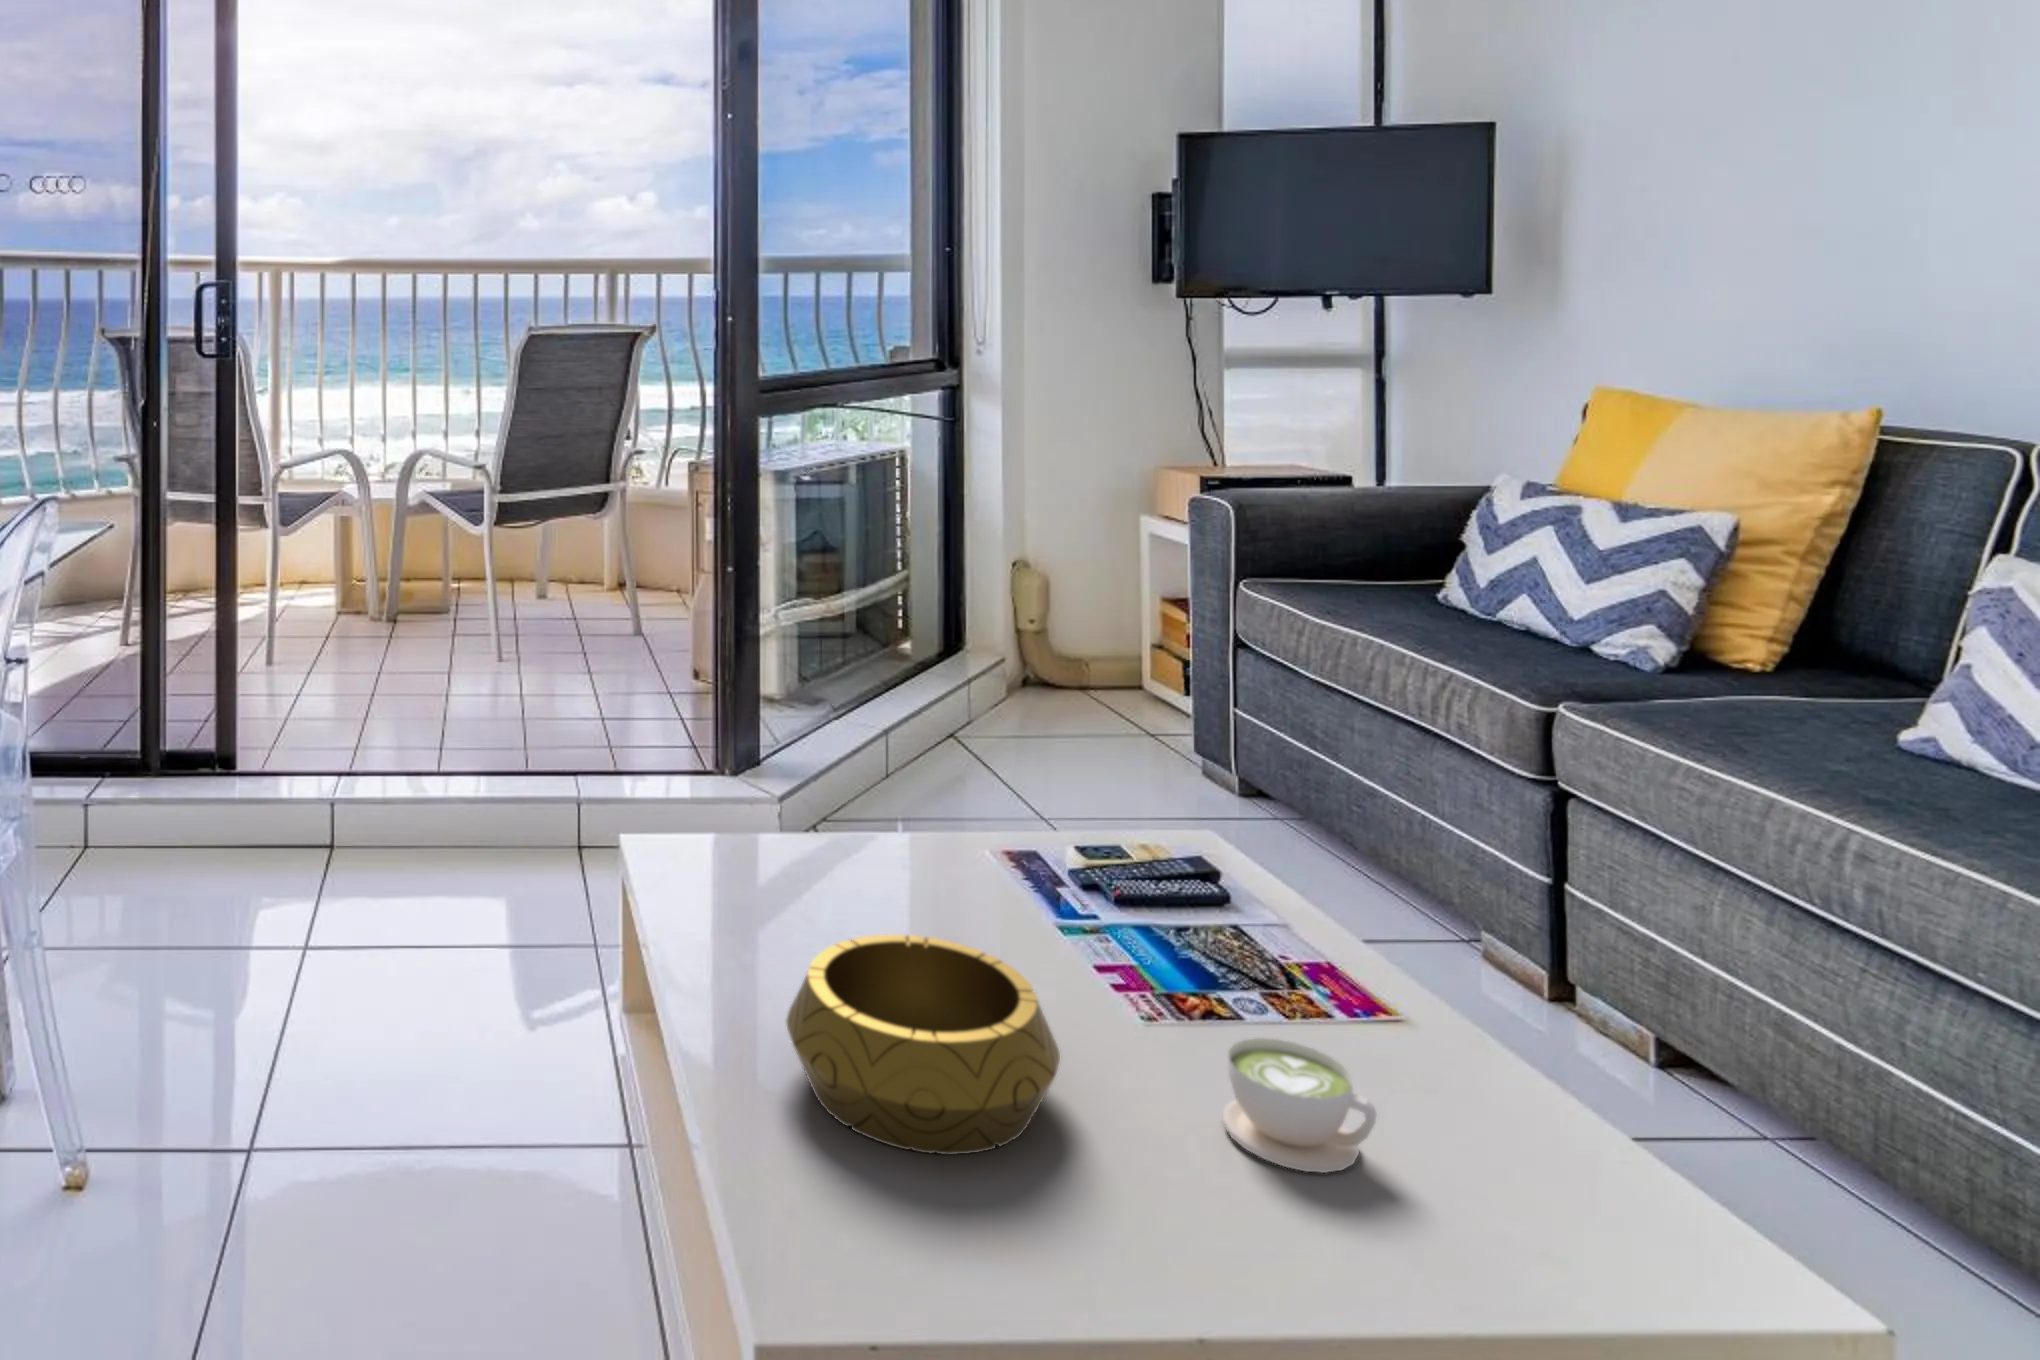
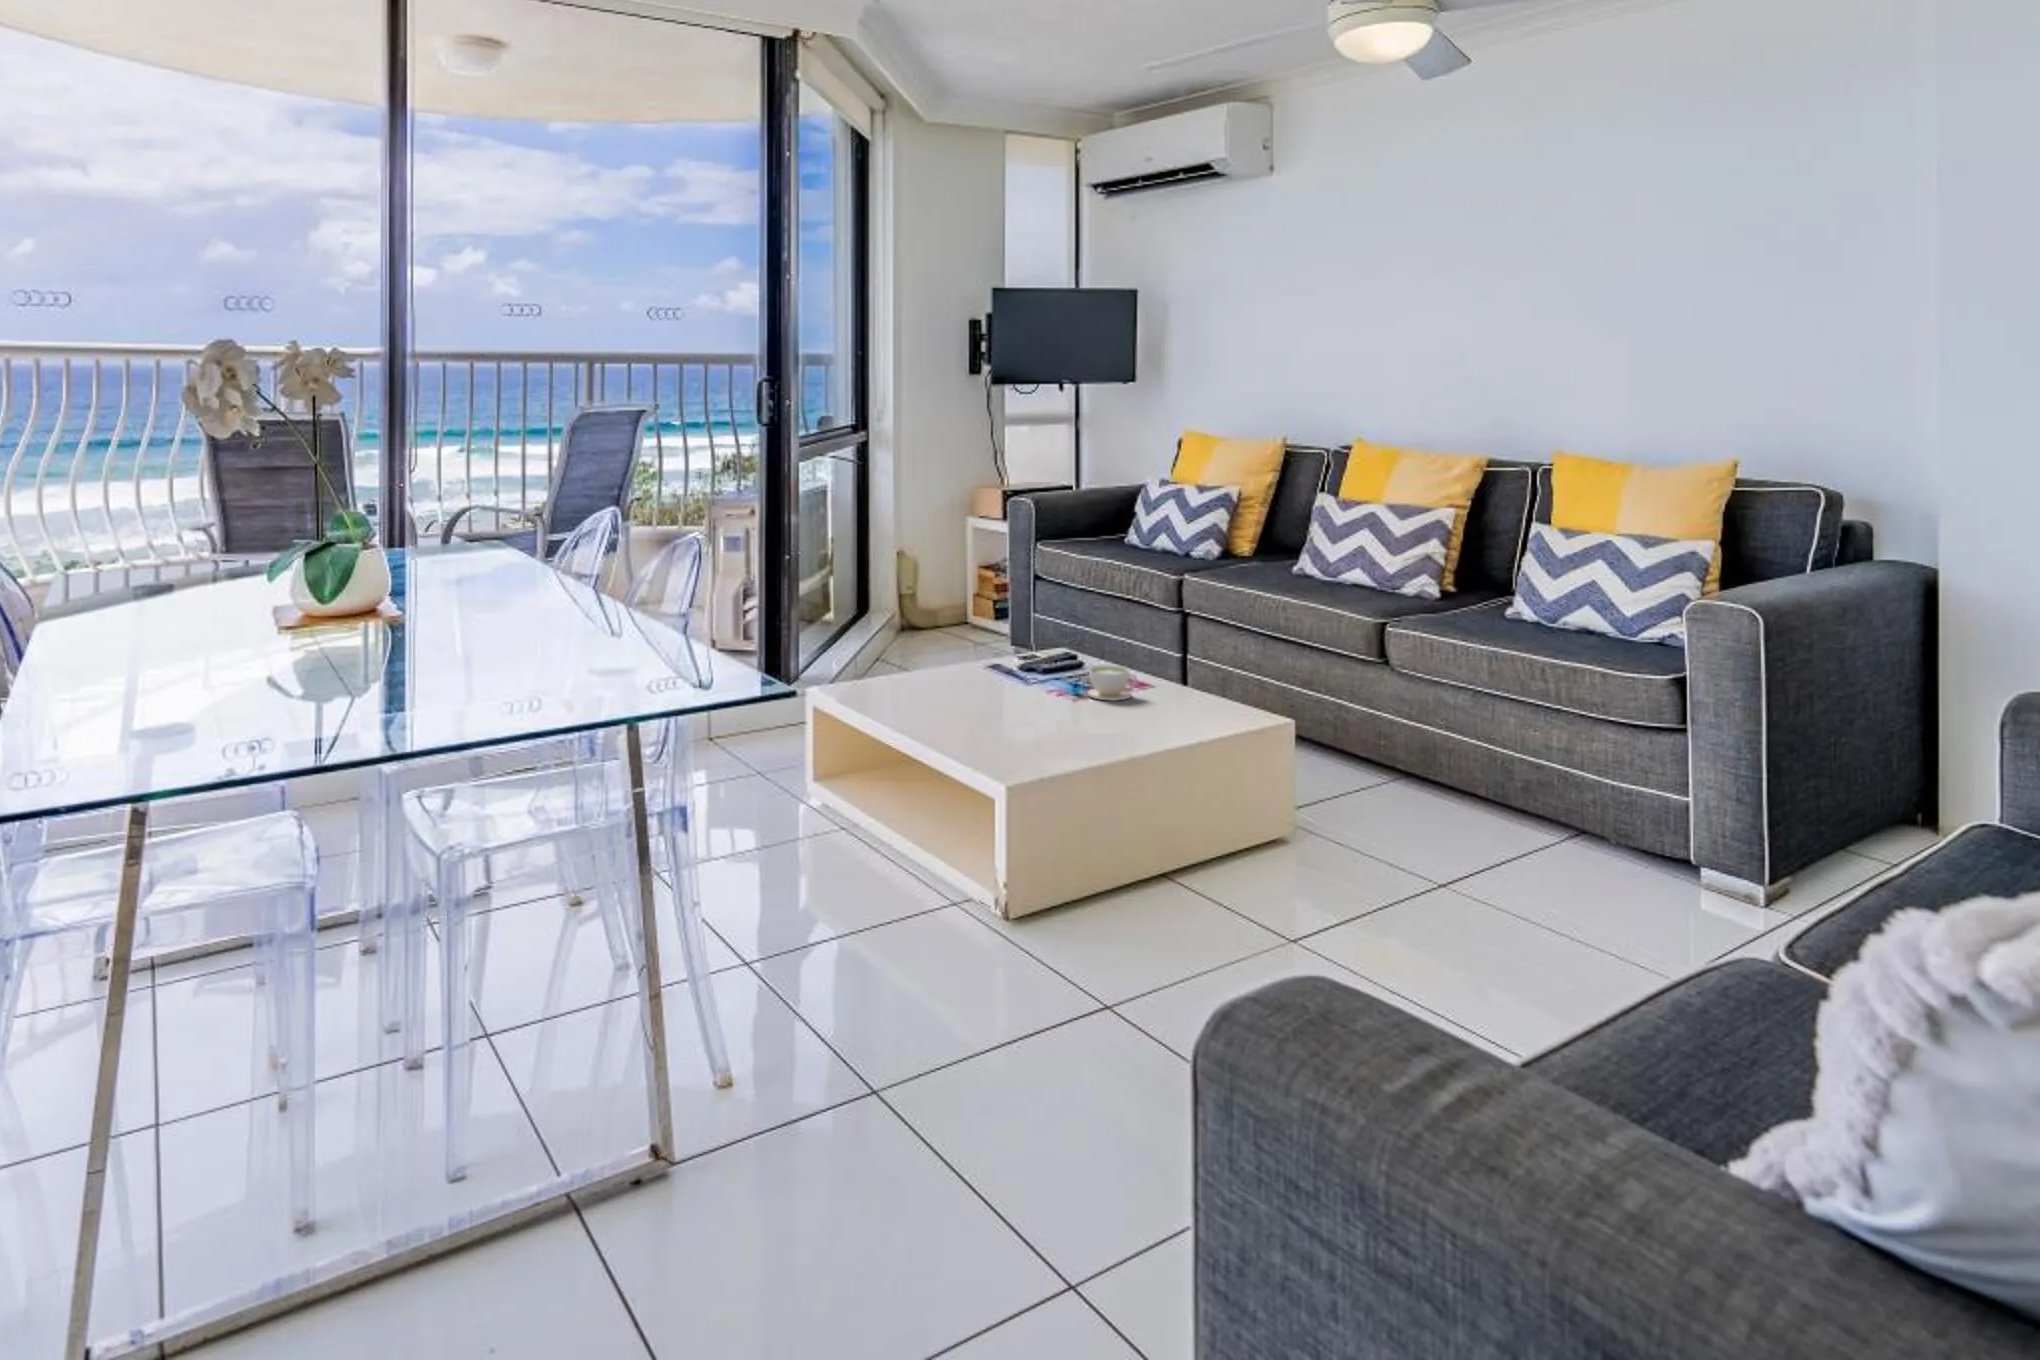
decorative bowl: present [786,935,1060,1155] -> none [932,652,1036,713]

